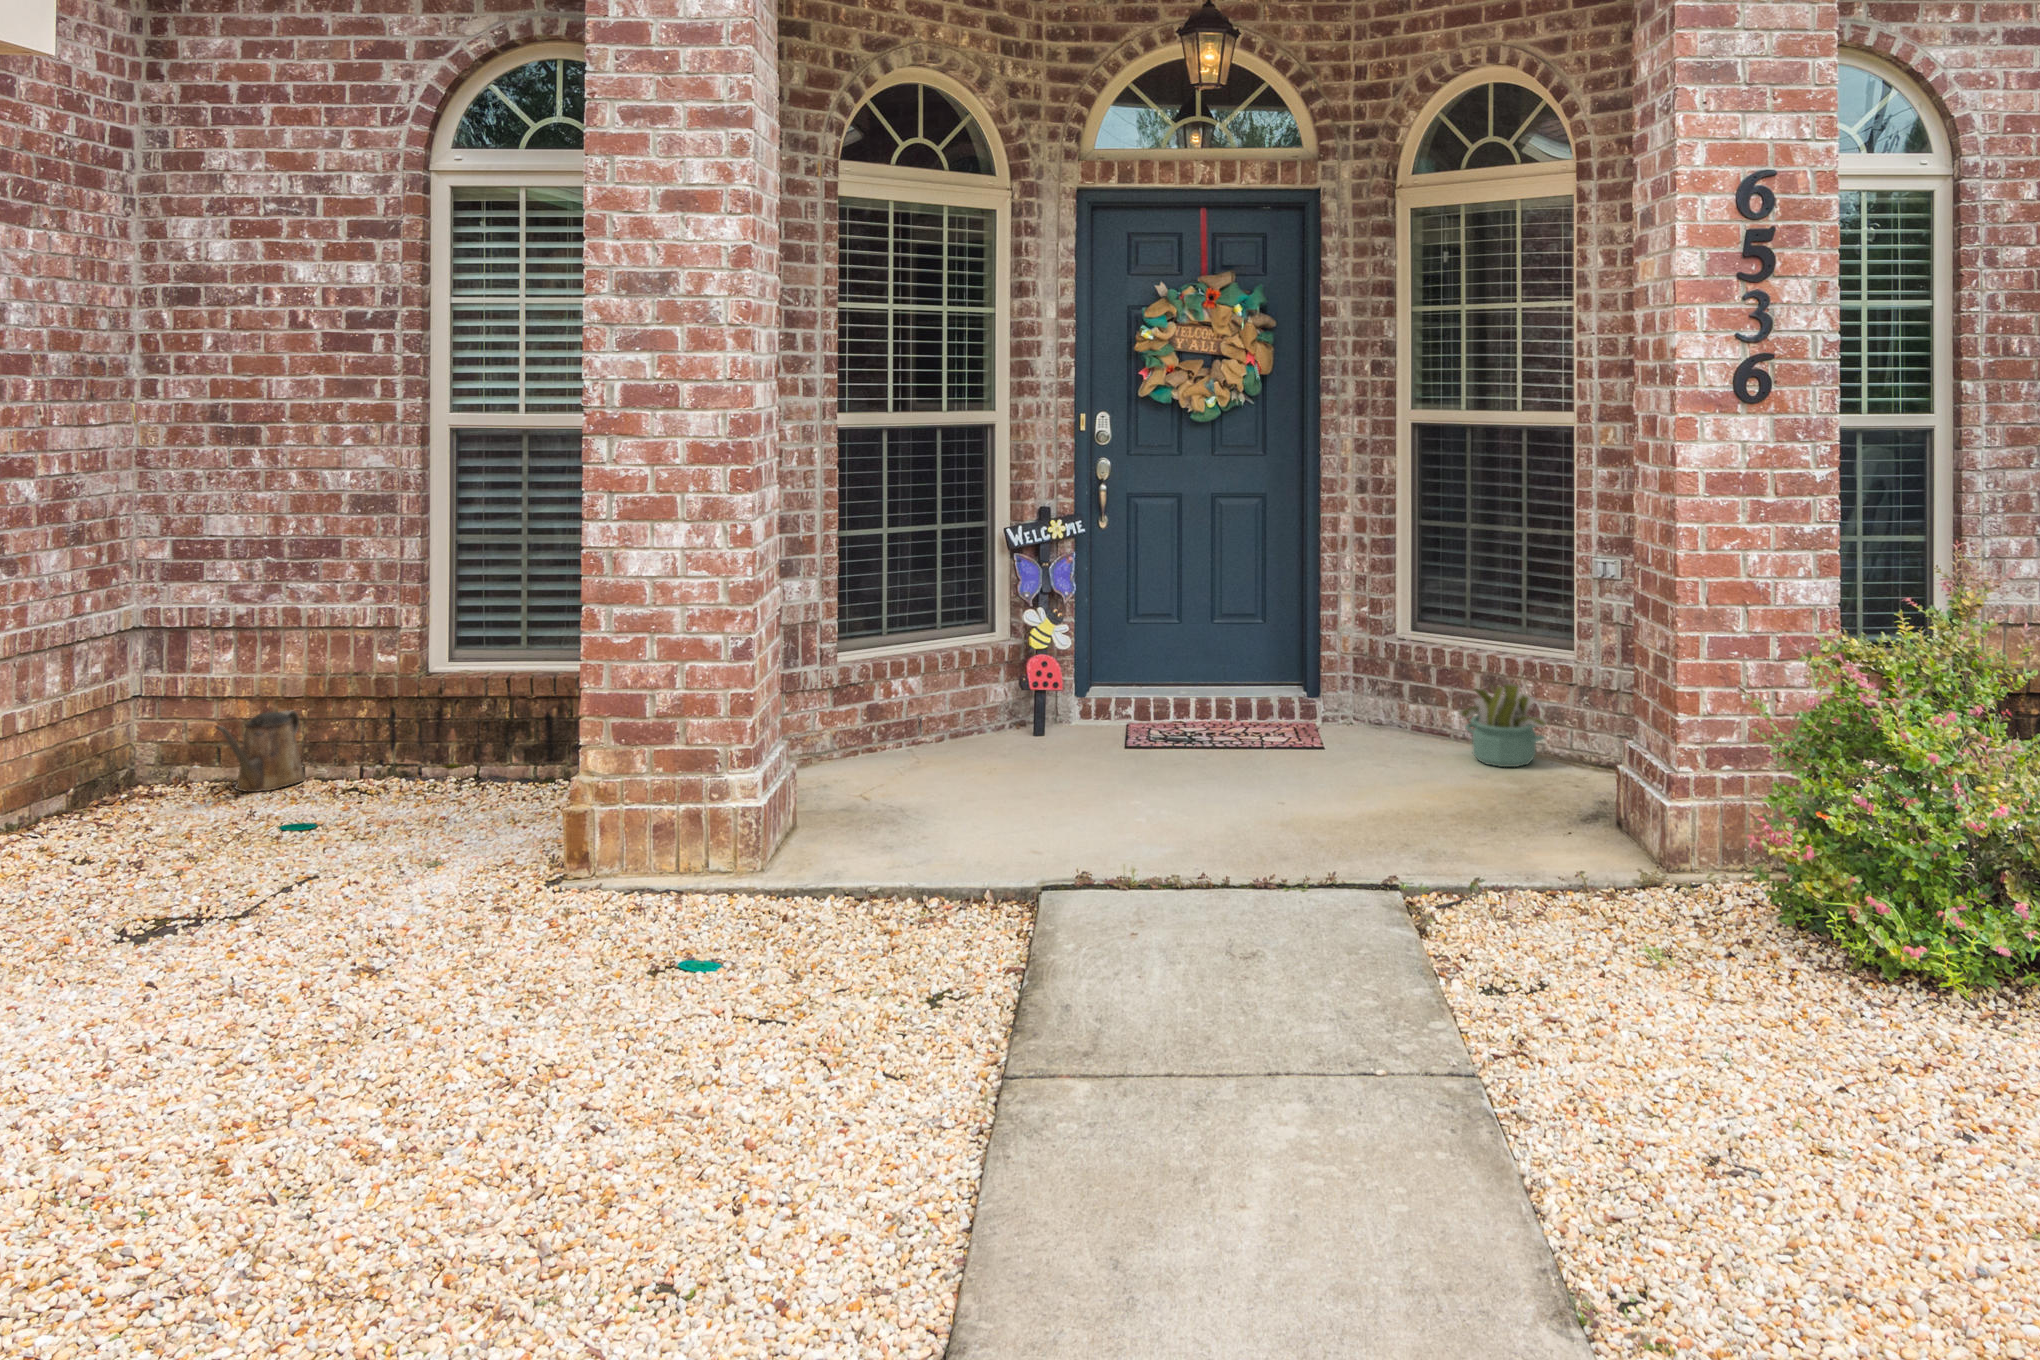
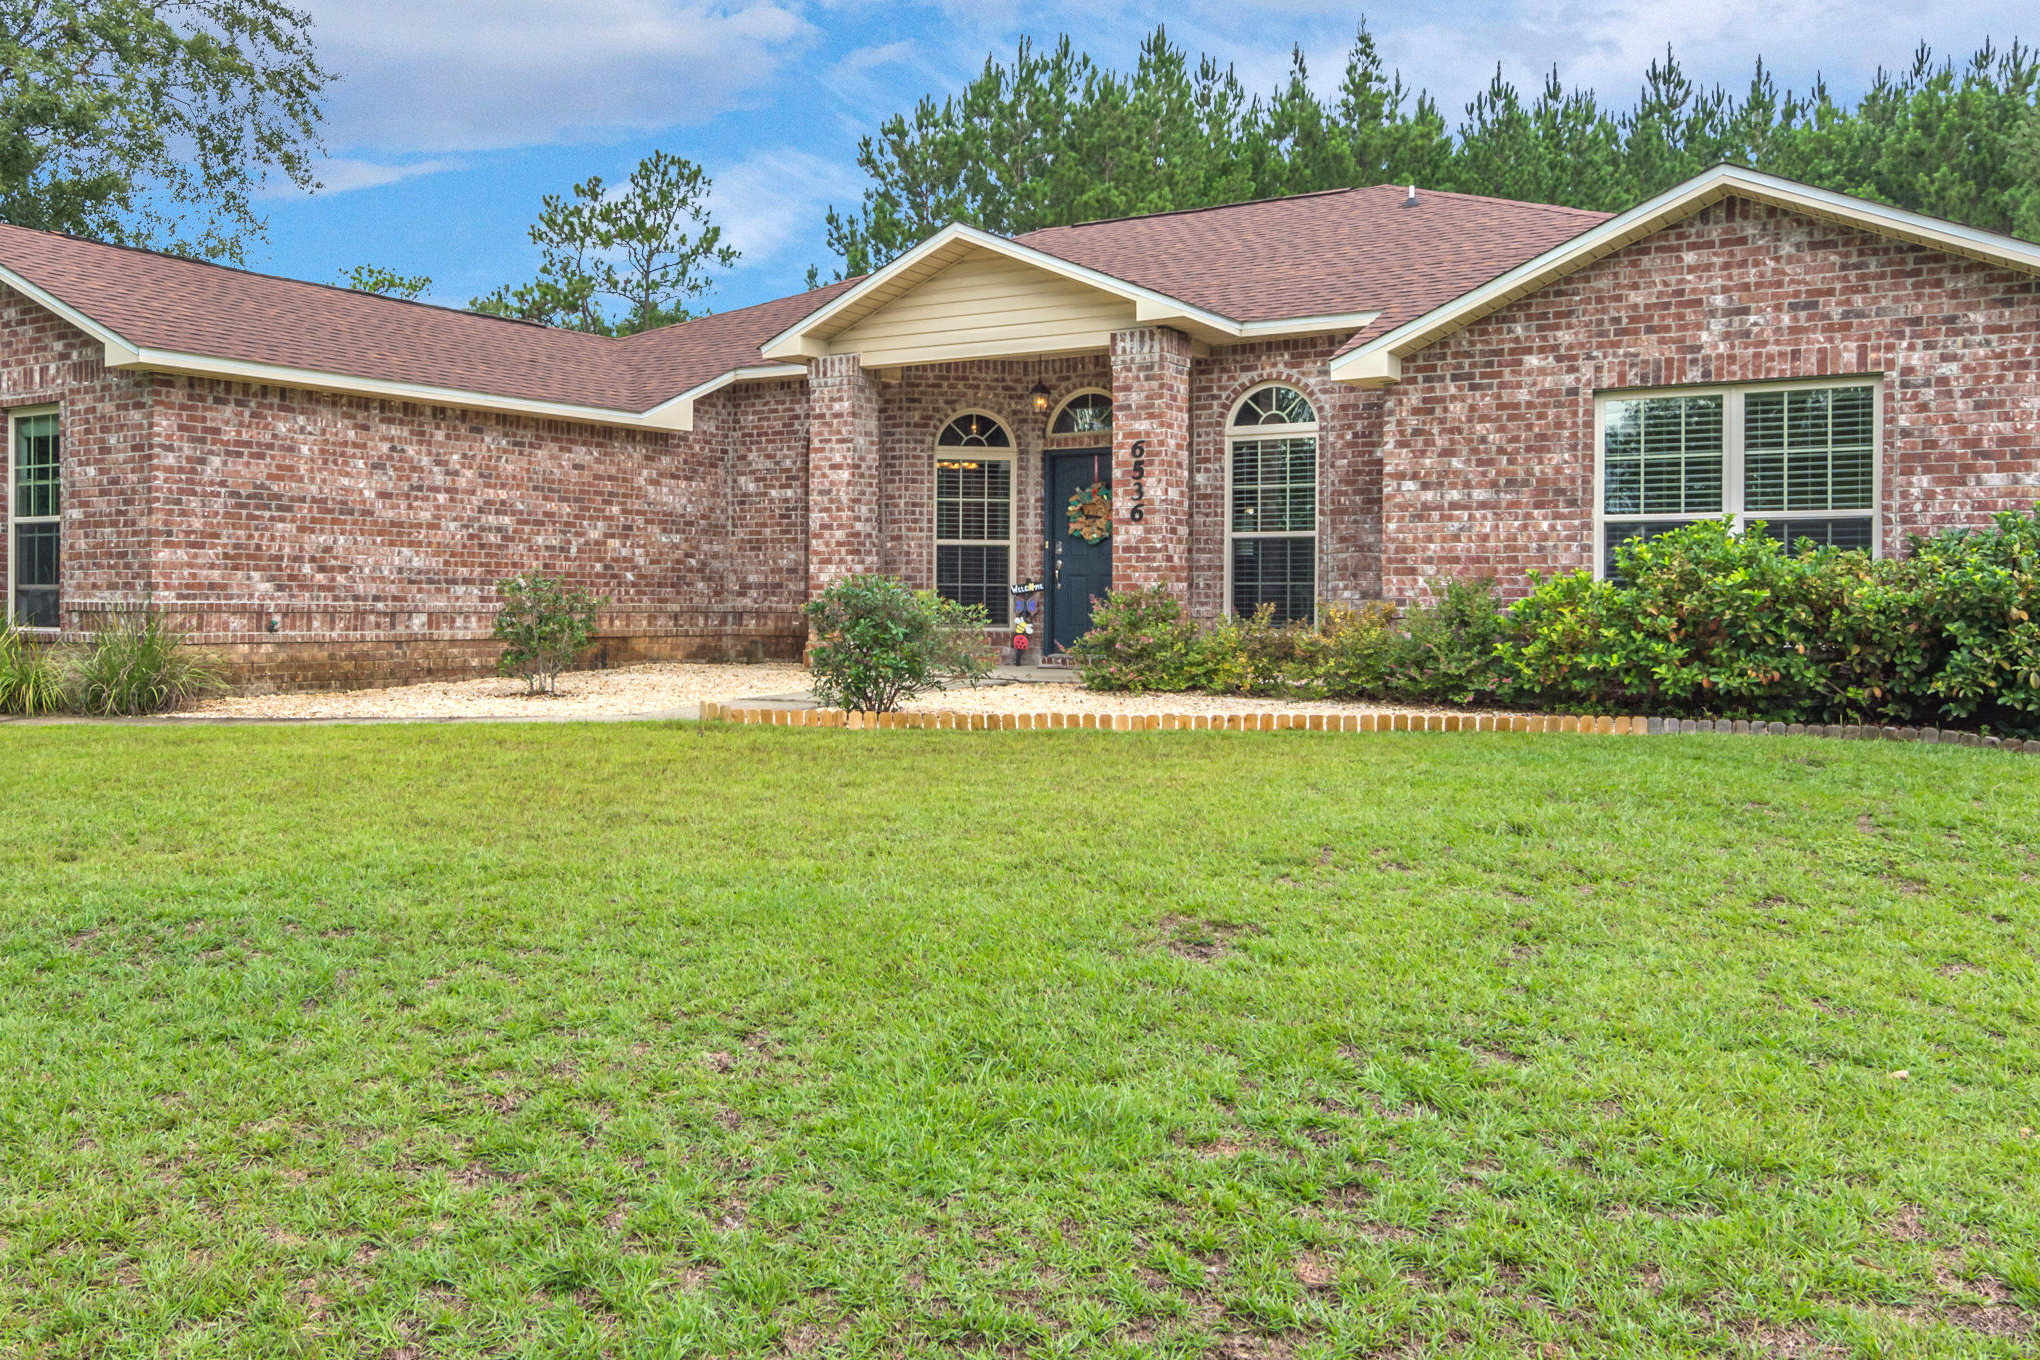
decorative plant: present [1458,684,1547,767] -> none [1122,644,1159,675]

